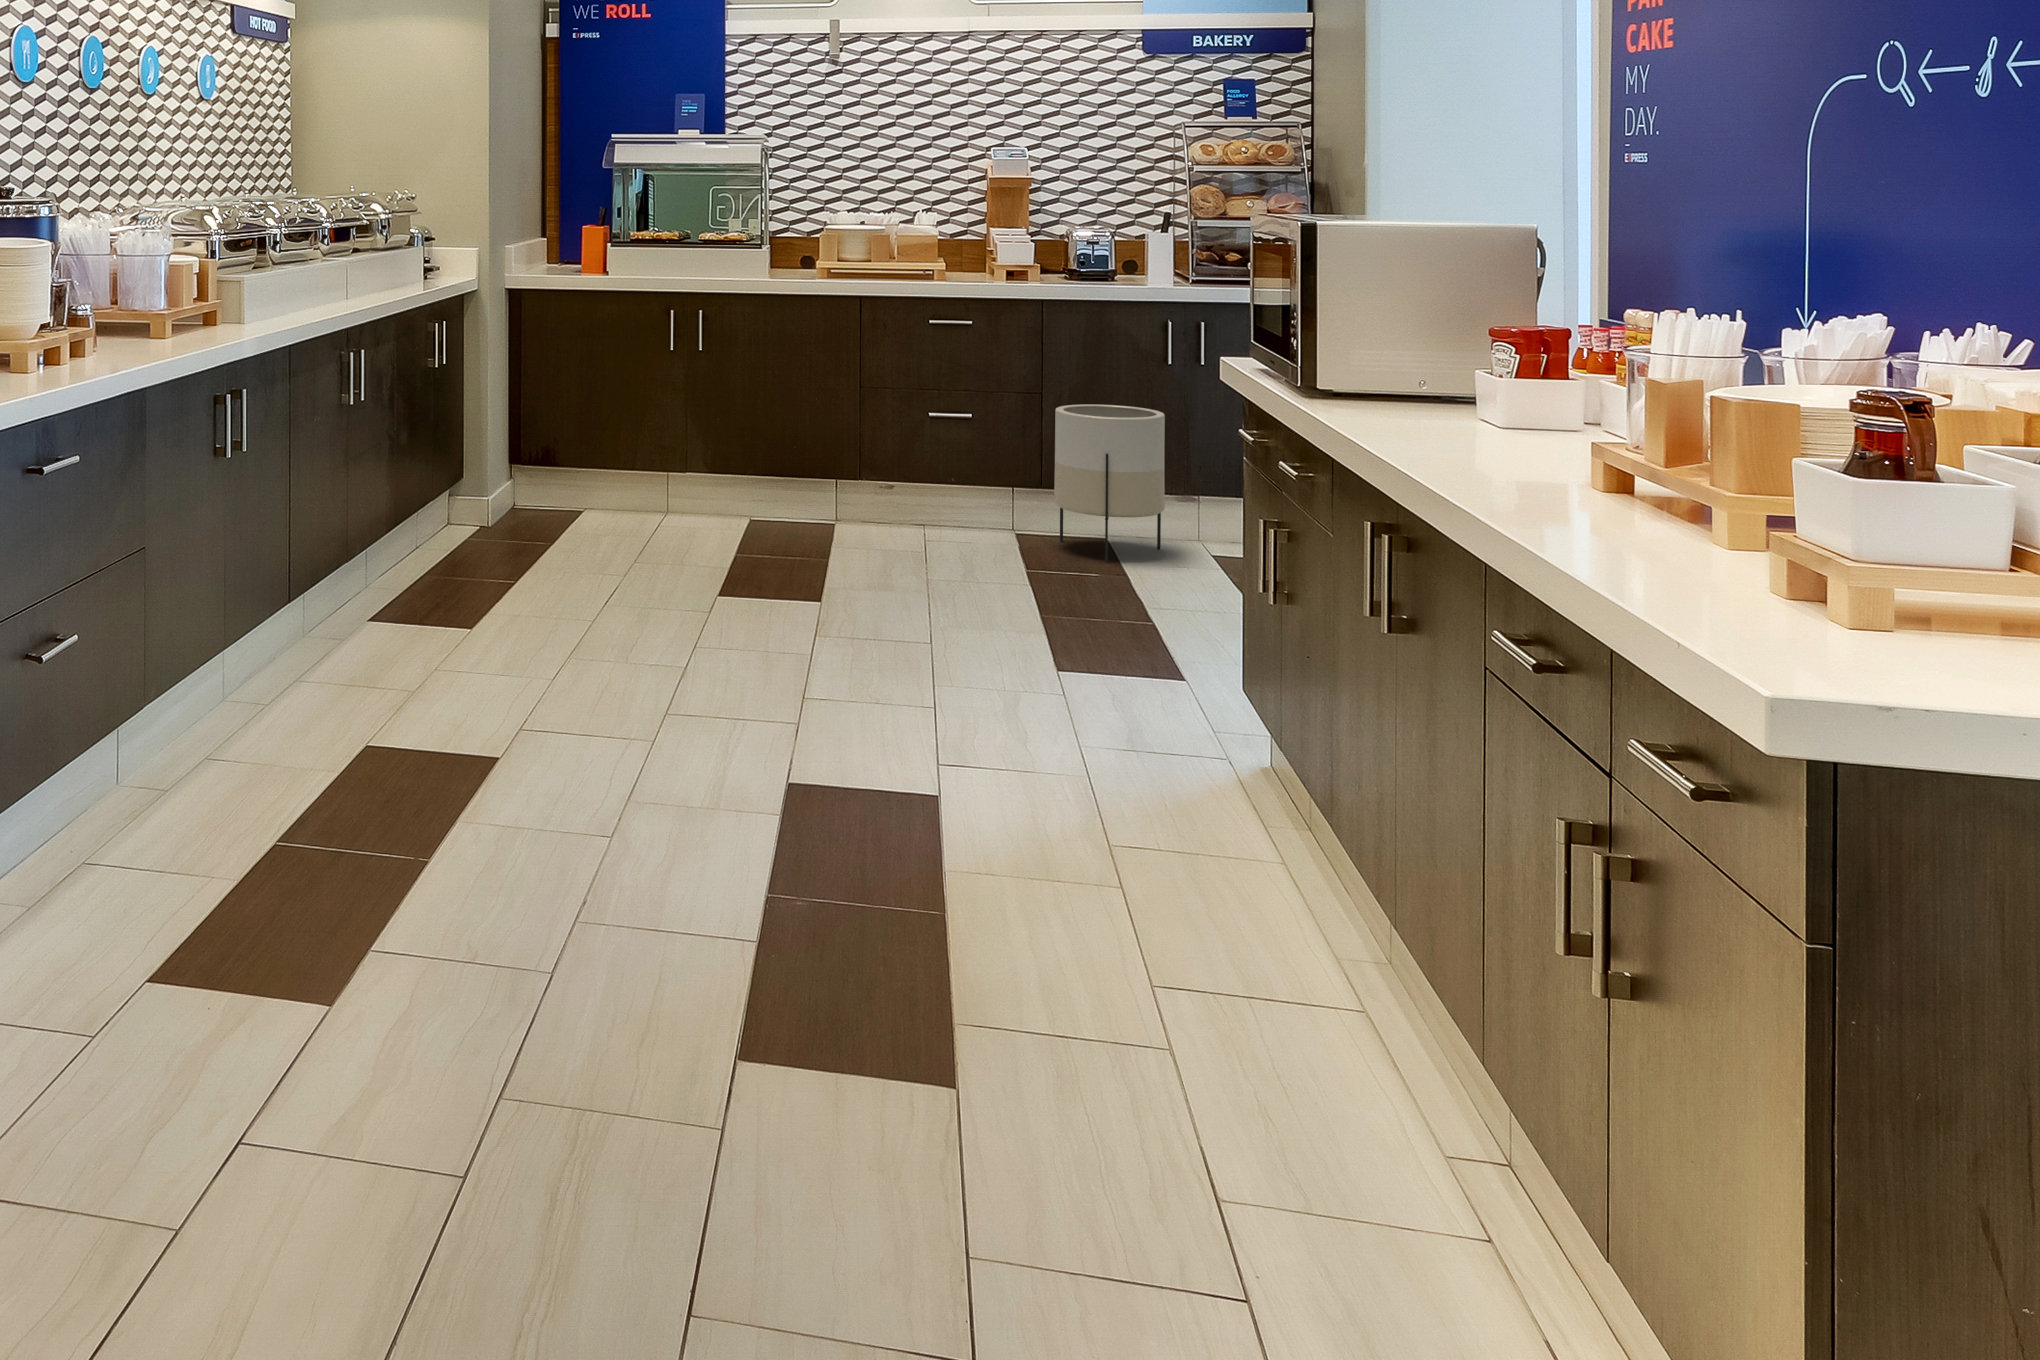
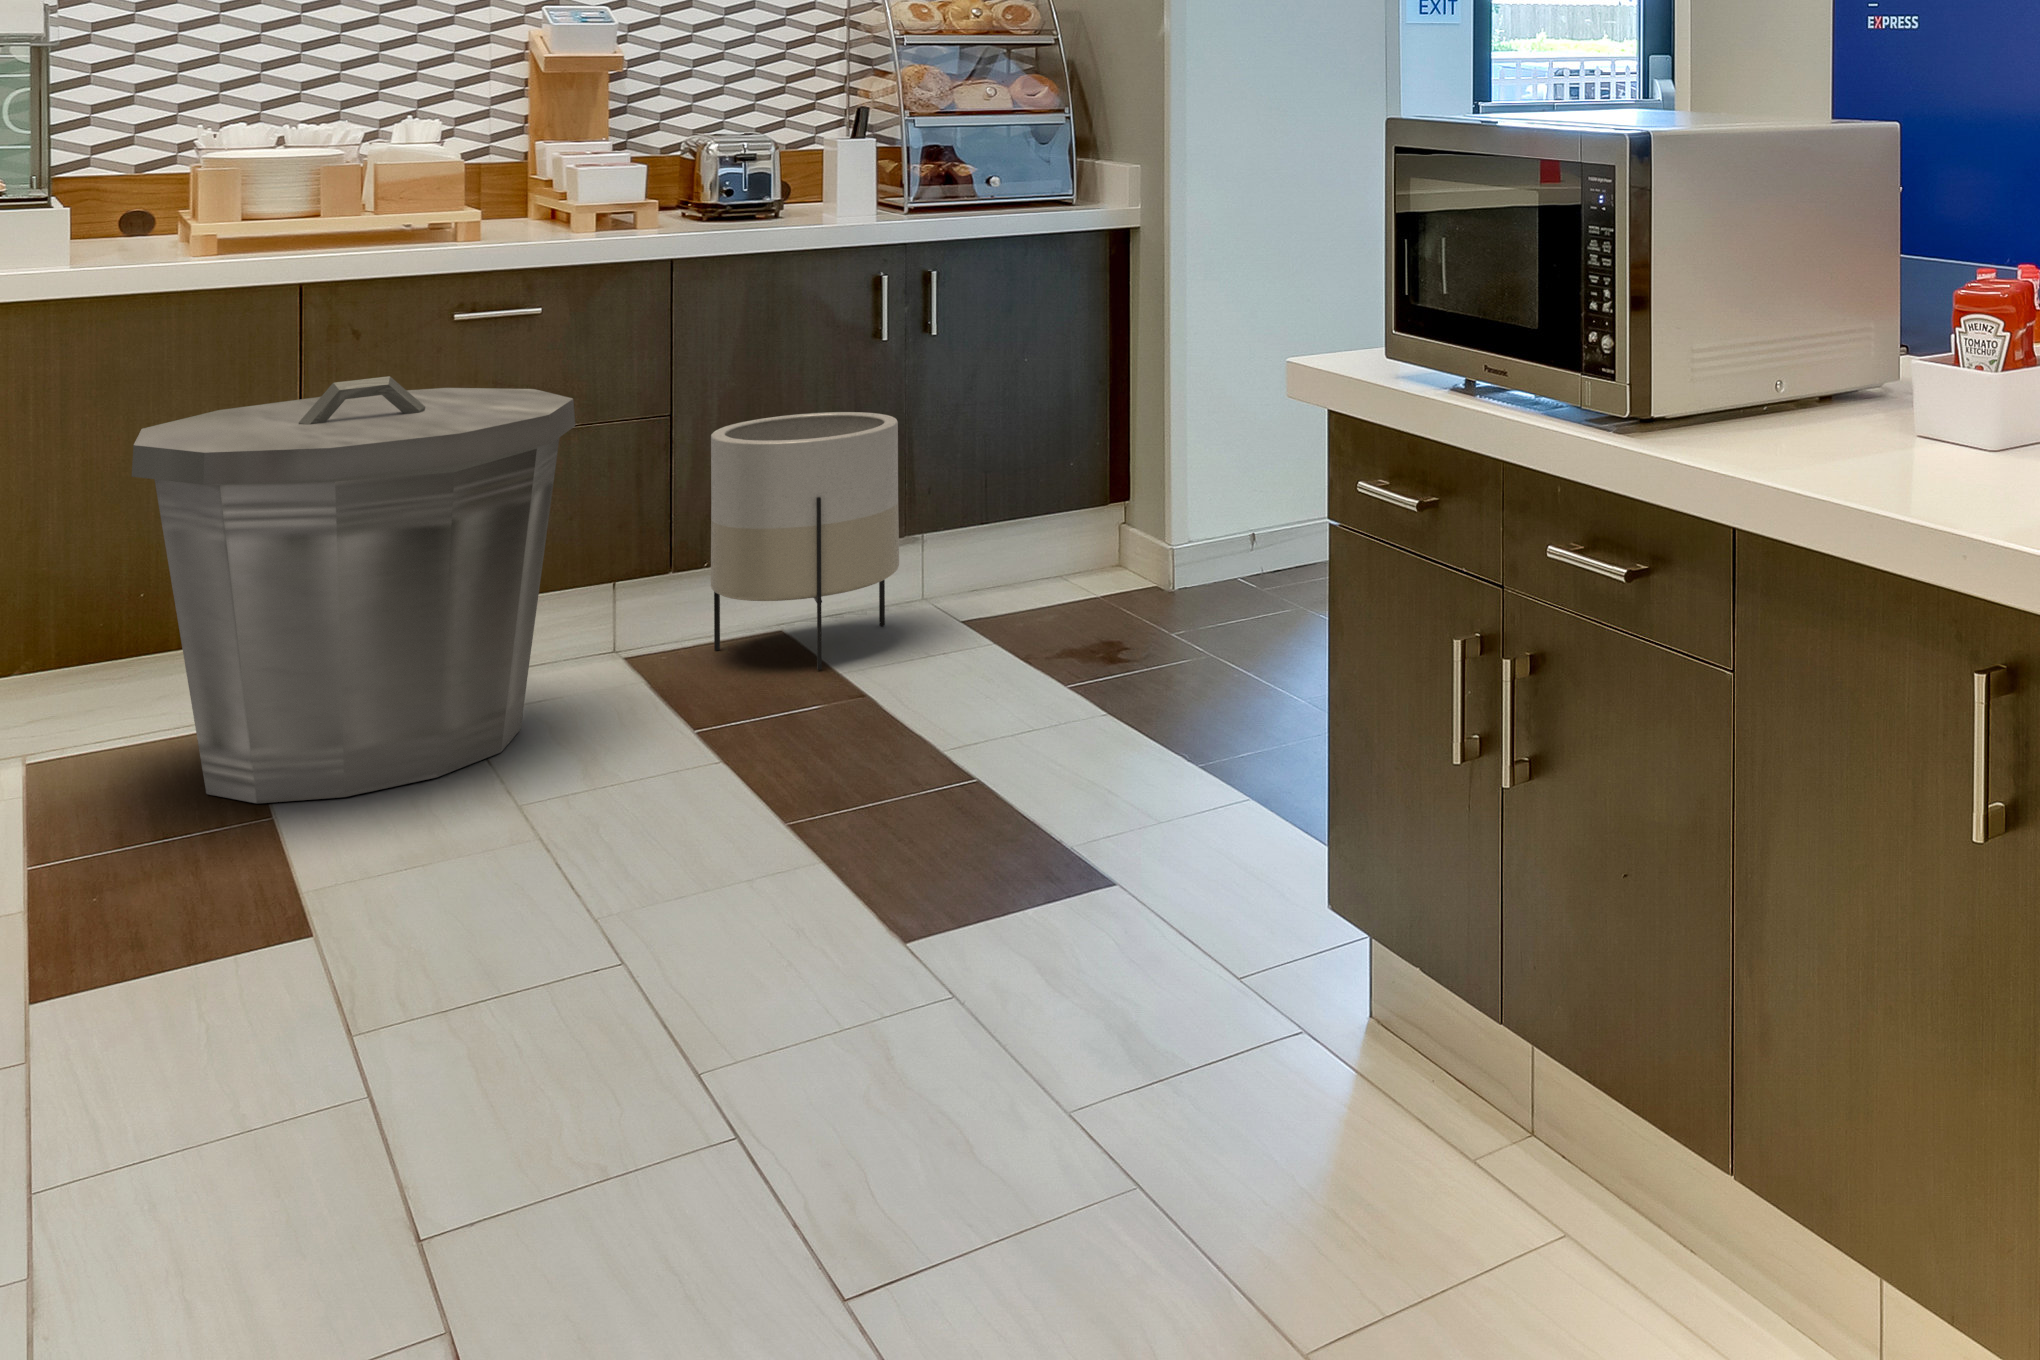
trash can: none [782,348,973,563] -> present [132,376,575,803]

